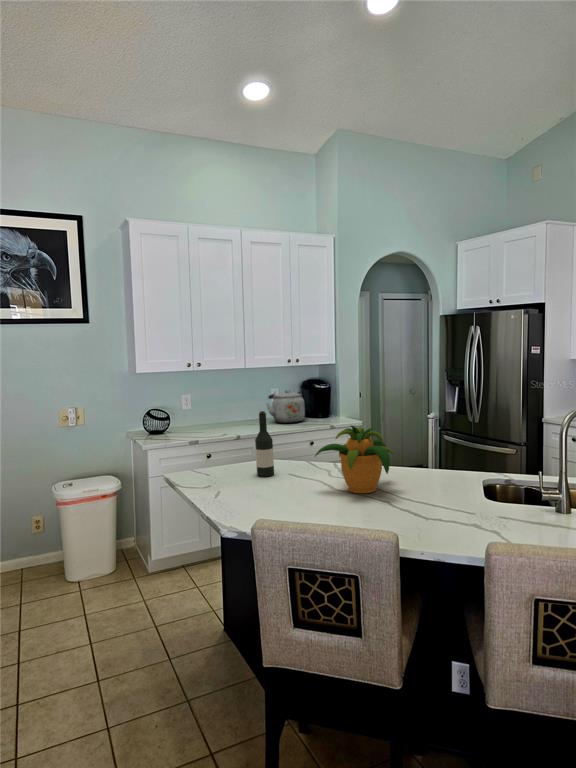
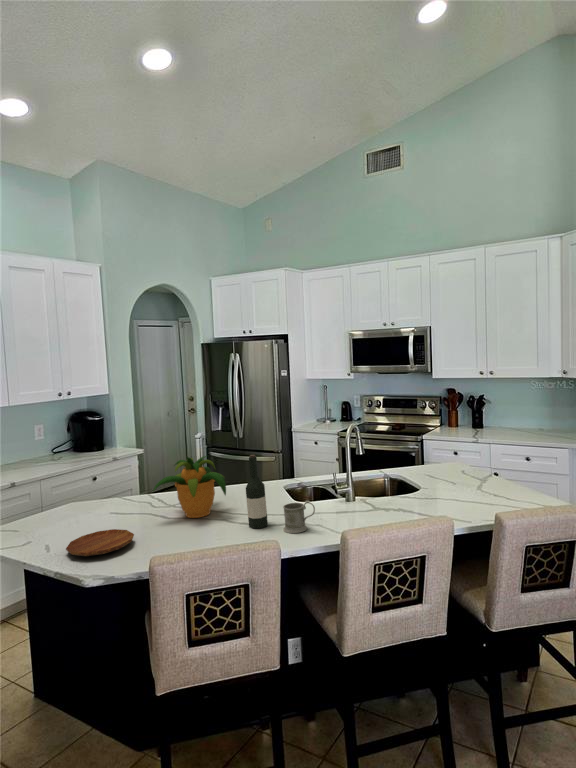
kettle: present [267,390,305,423] -> none [36,426,81,462]
wine bottle: present [255,411,274,477] -> present [246,455,268,528]
tray: none [219,487,283,509] -> present [66,529,134,556]
mug: none [442,495,481,533] -> present [283,501,315,533]

